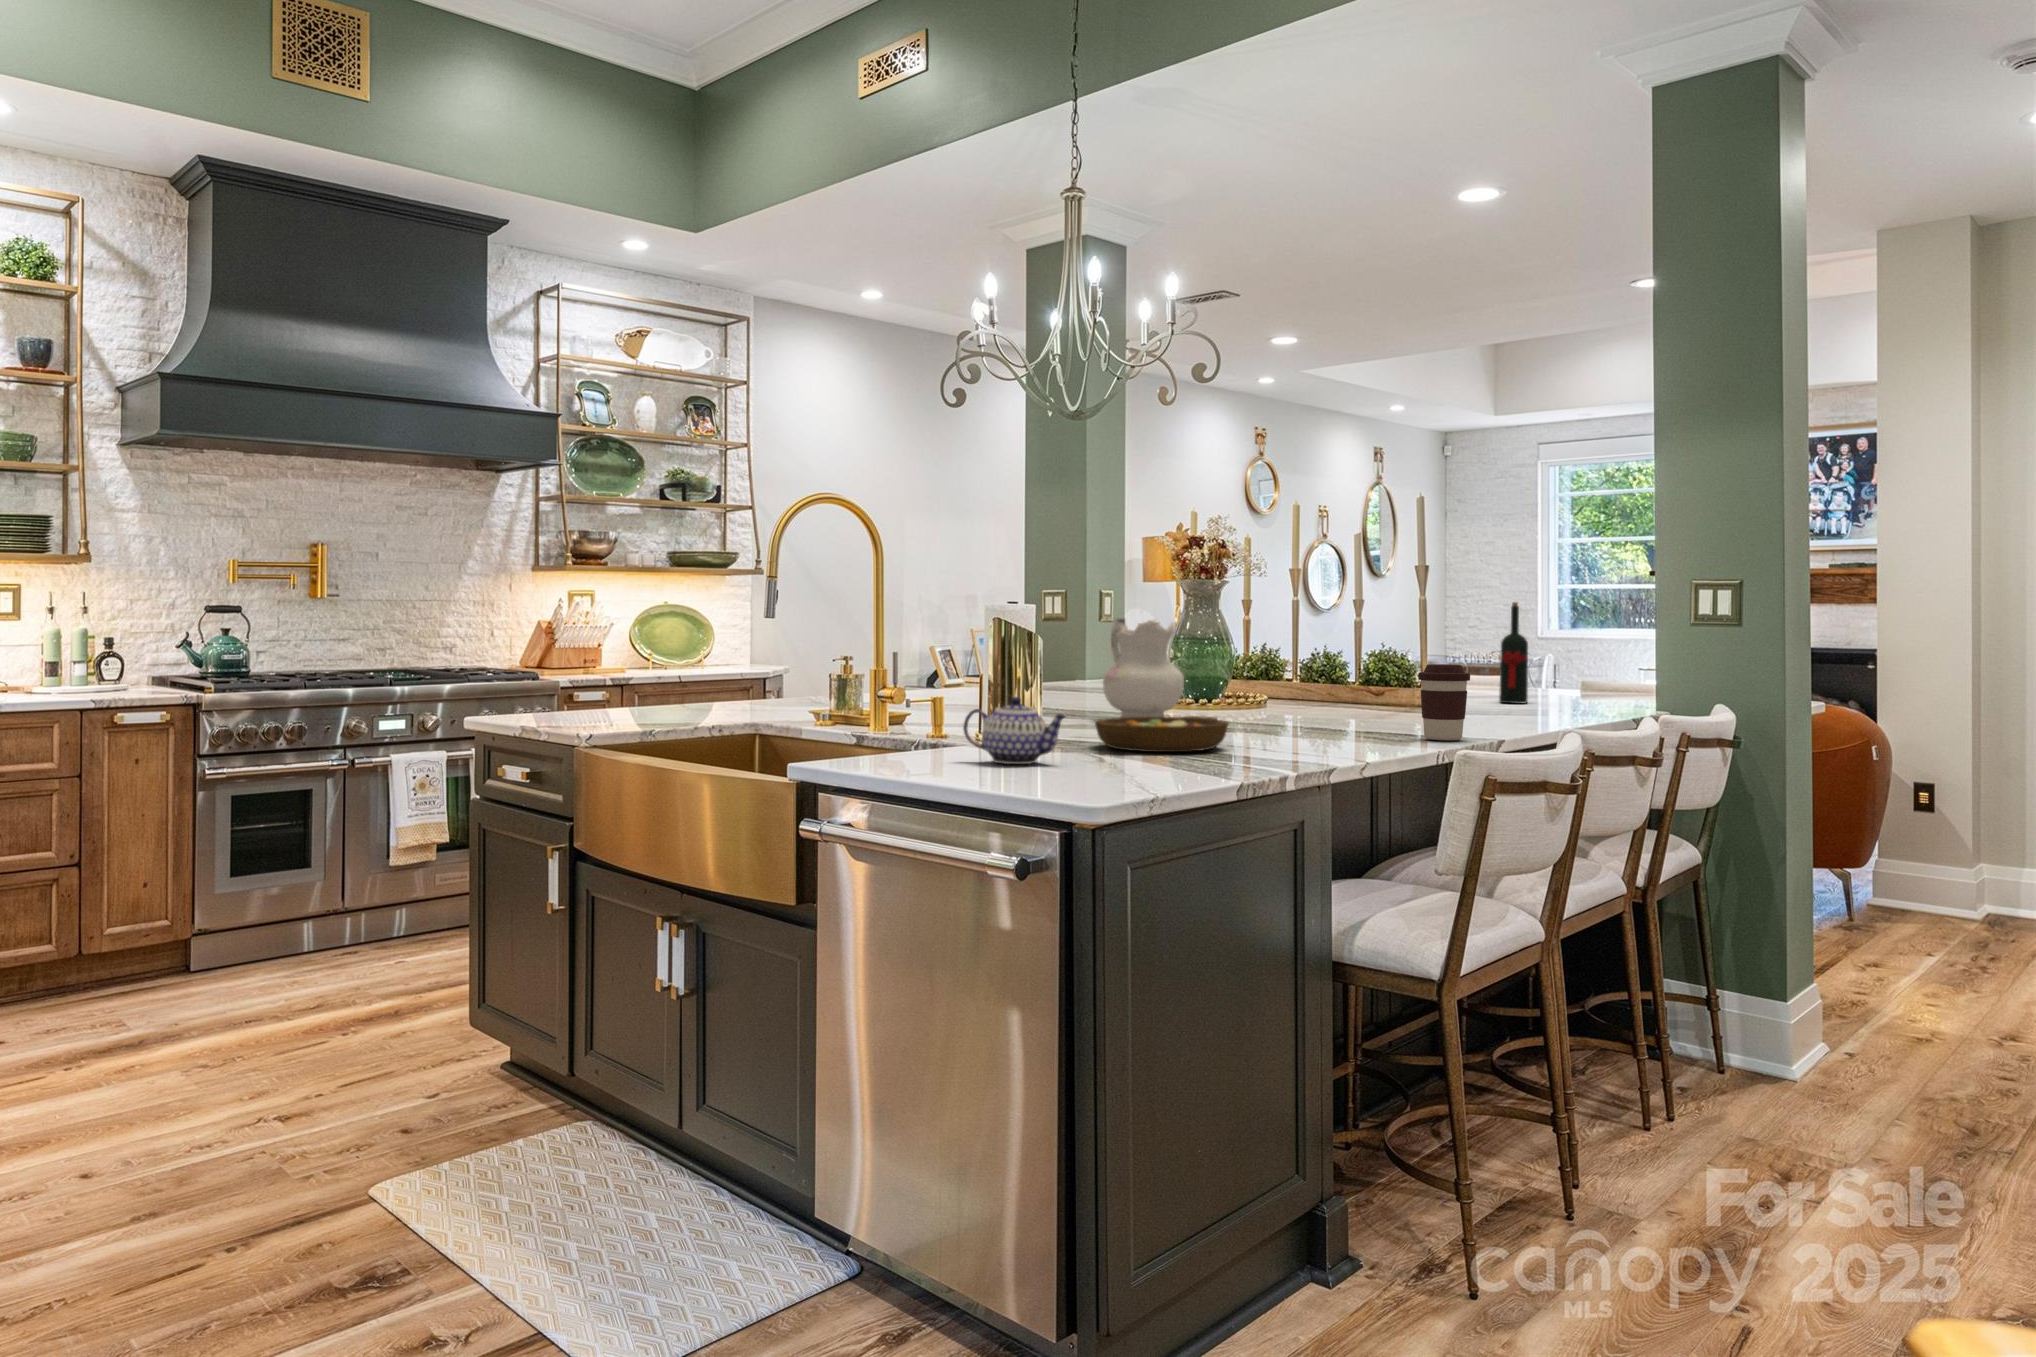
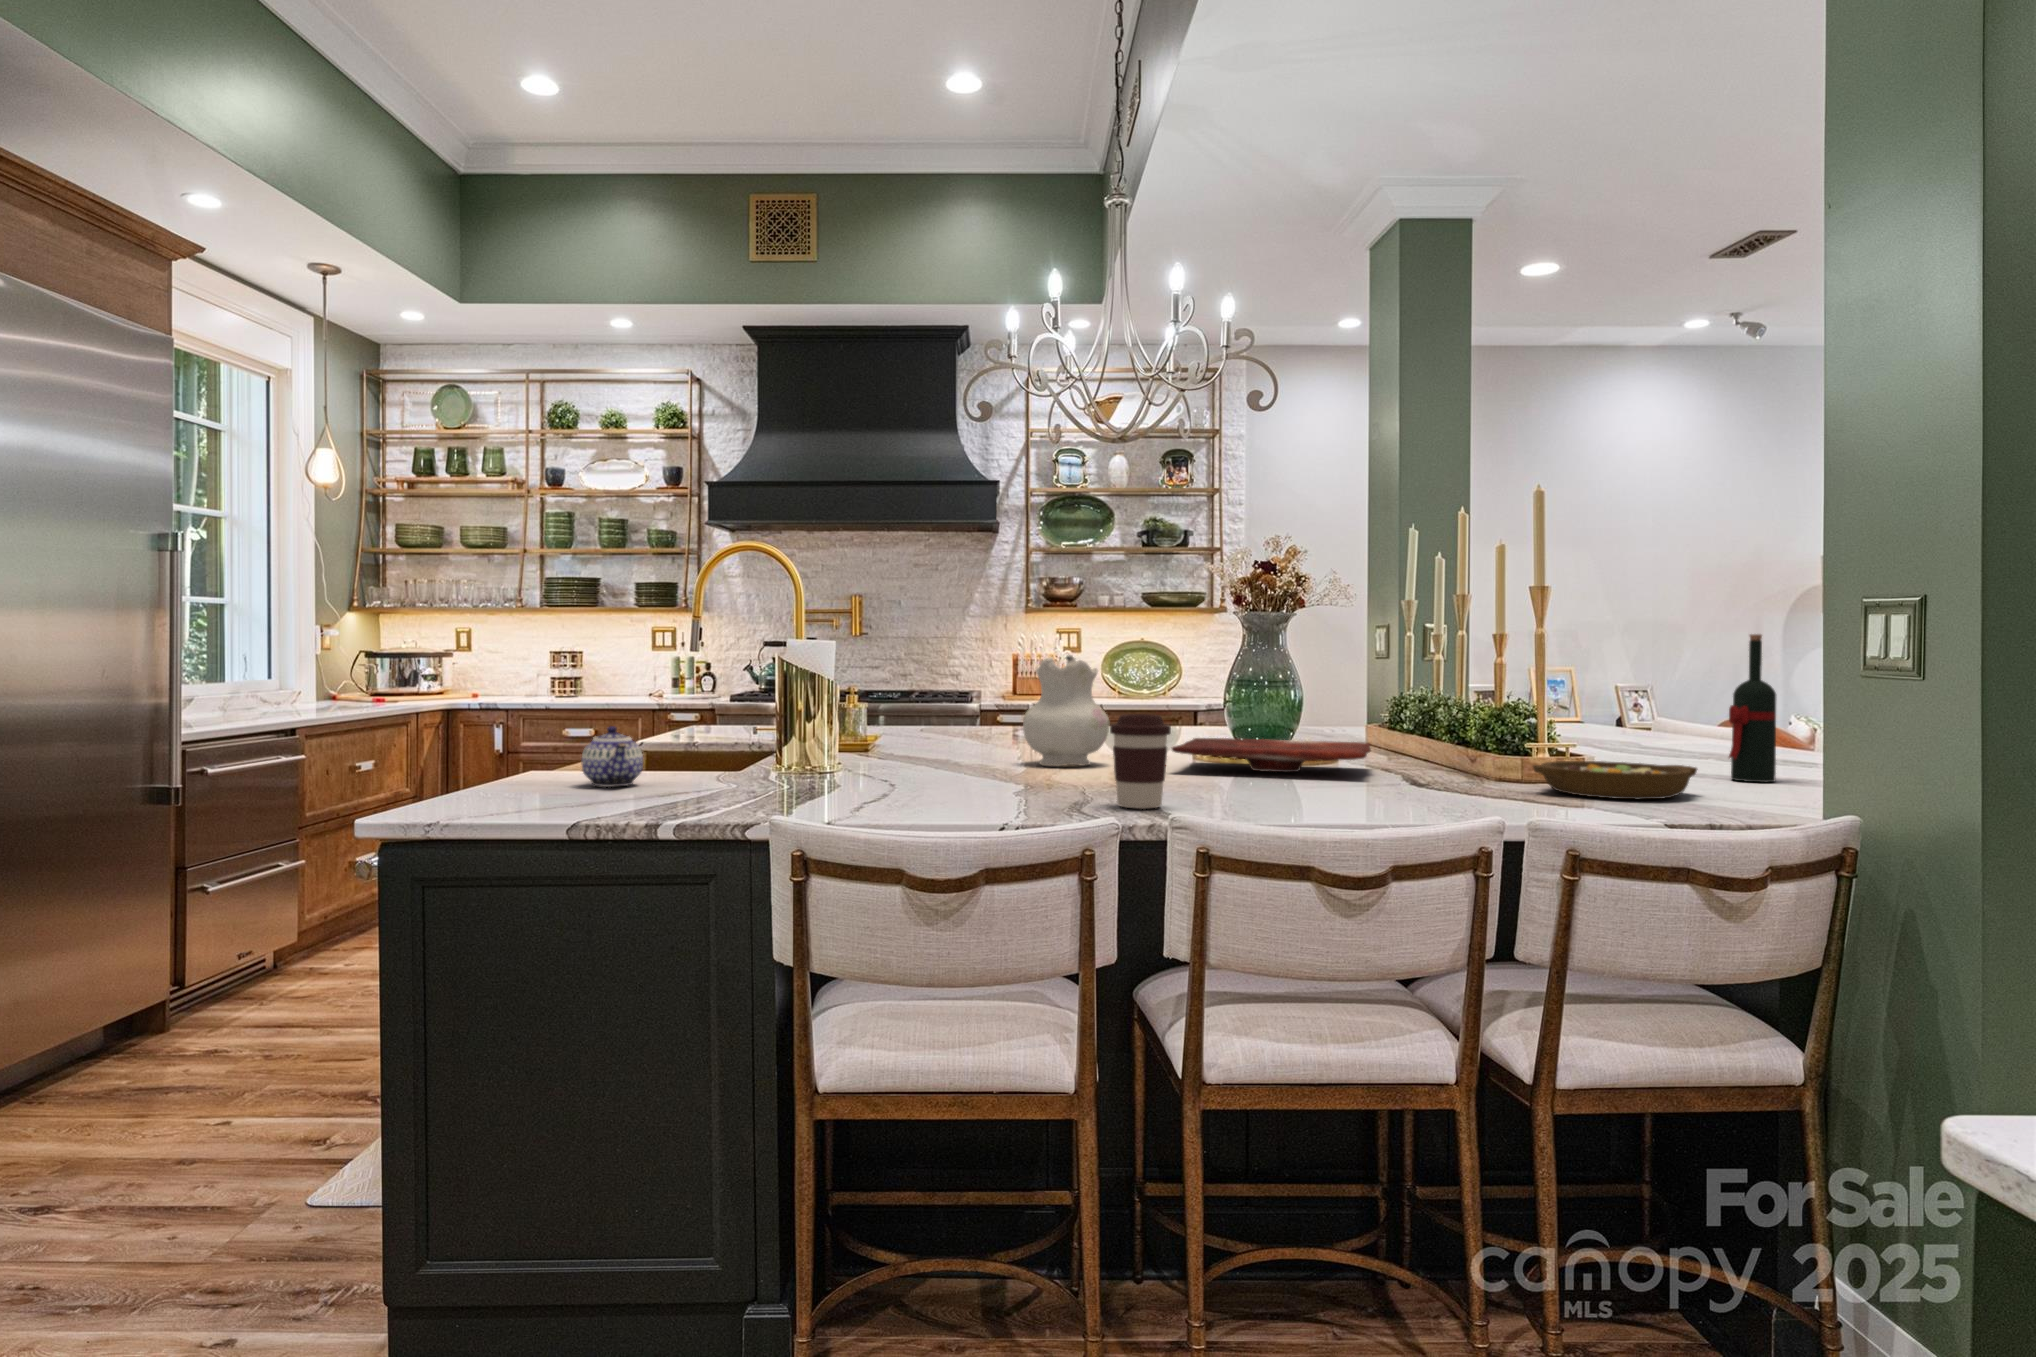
cutting board: none [1196,689,1390,716] -> present [1172,738,1371,772]
bowl: present [1095,716,1229,752] -> present [1533,761,1698,799]

